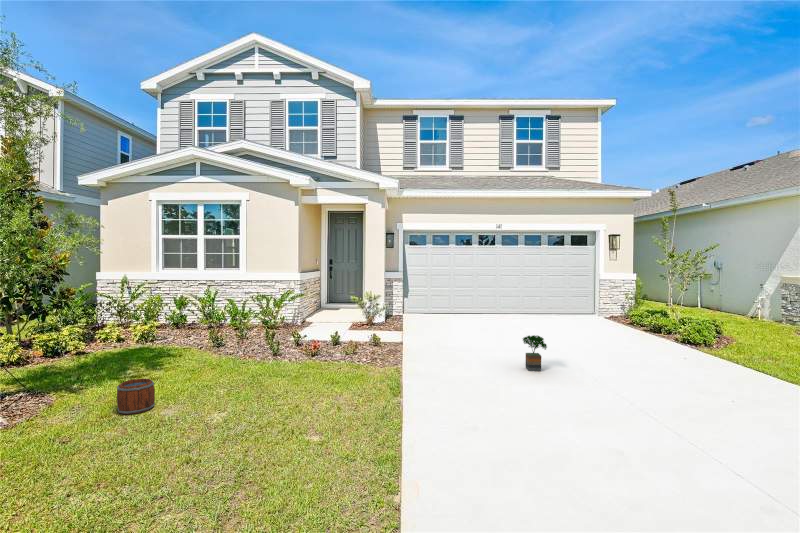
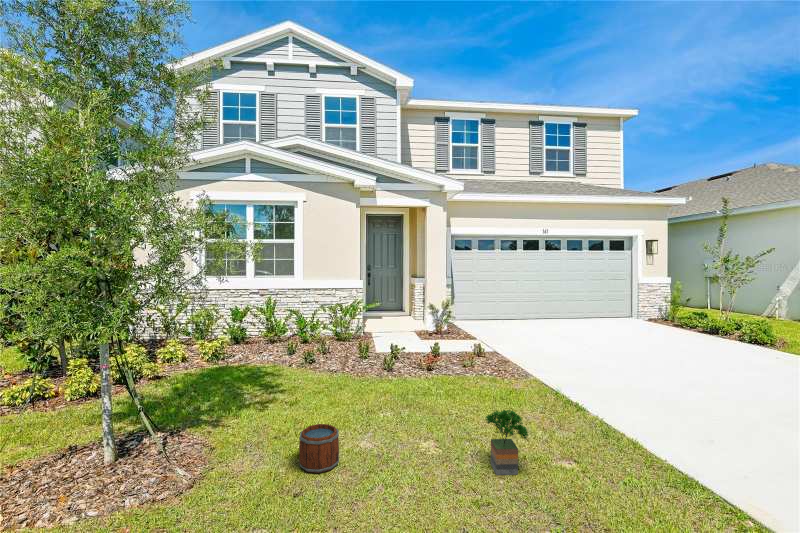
potted tree: present [523,335,547,371] -> present [486,410,528,475]

